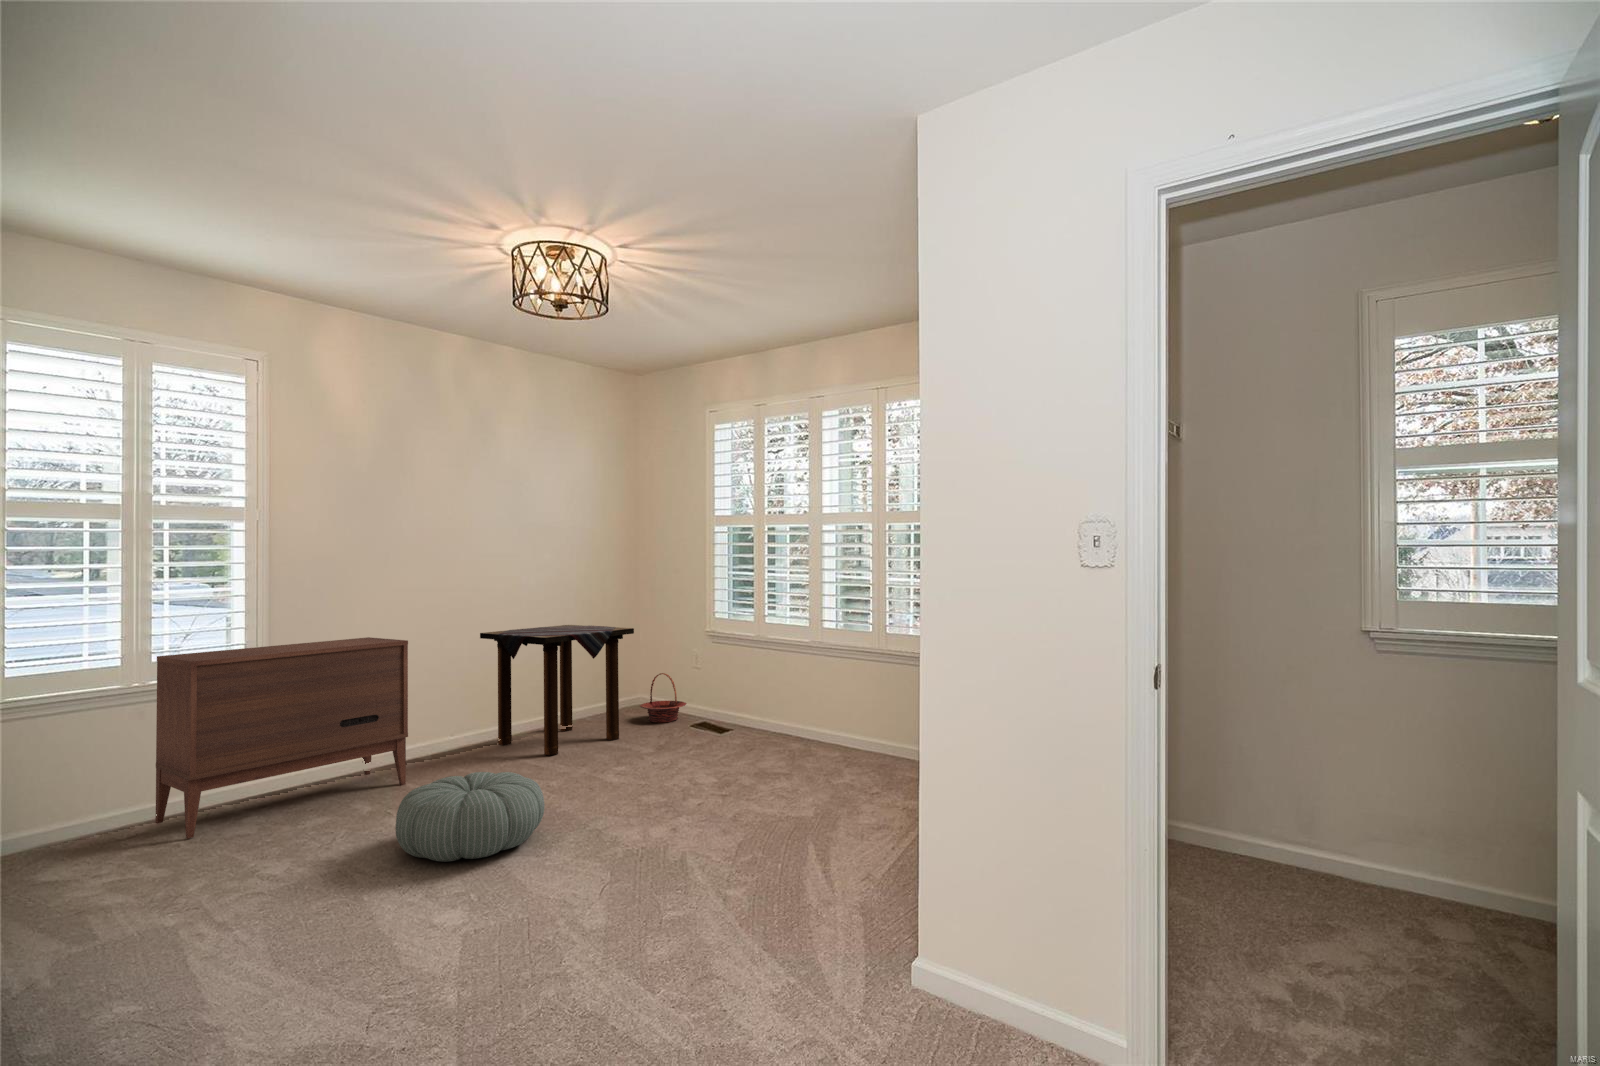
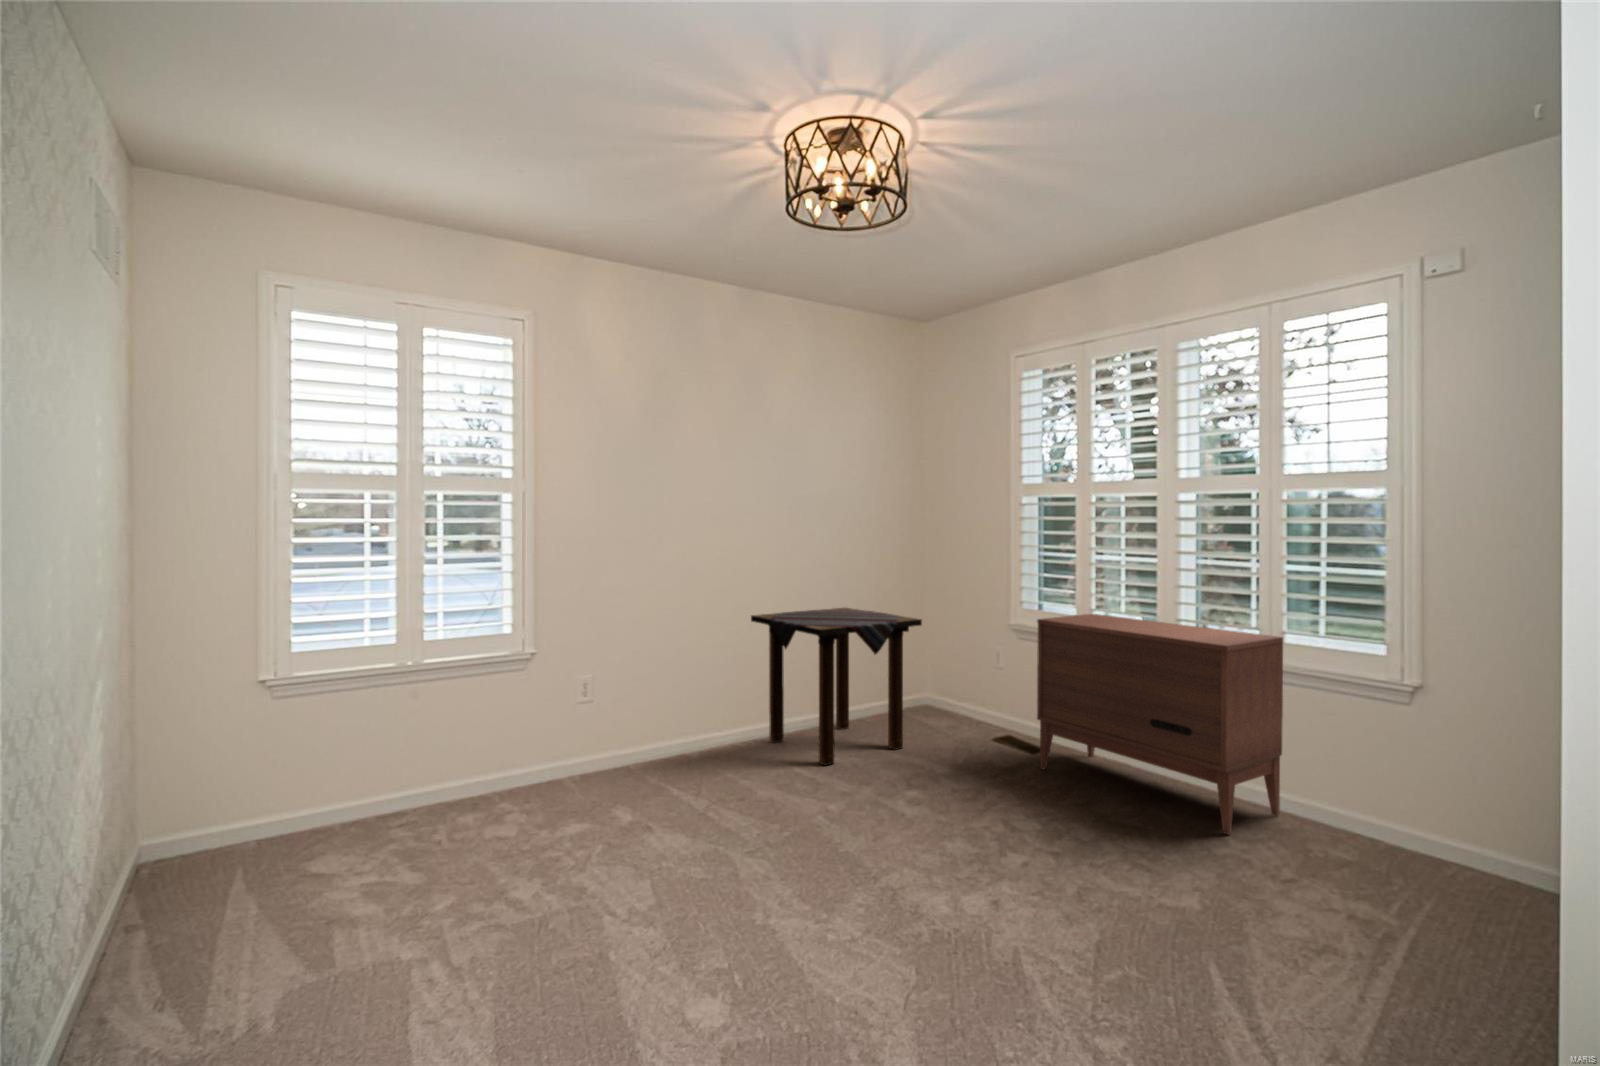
dresser: present [156,637,408,839] -> present [1037,614,1283,834]
basket: present [640,673,686,722] -> none [925,670,981,728]
pouf: present [395,772,545,862] -> none [646,808,820,936]

